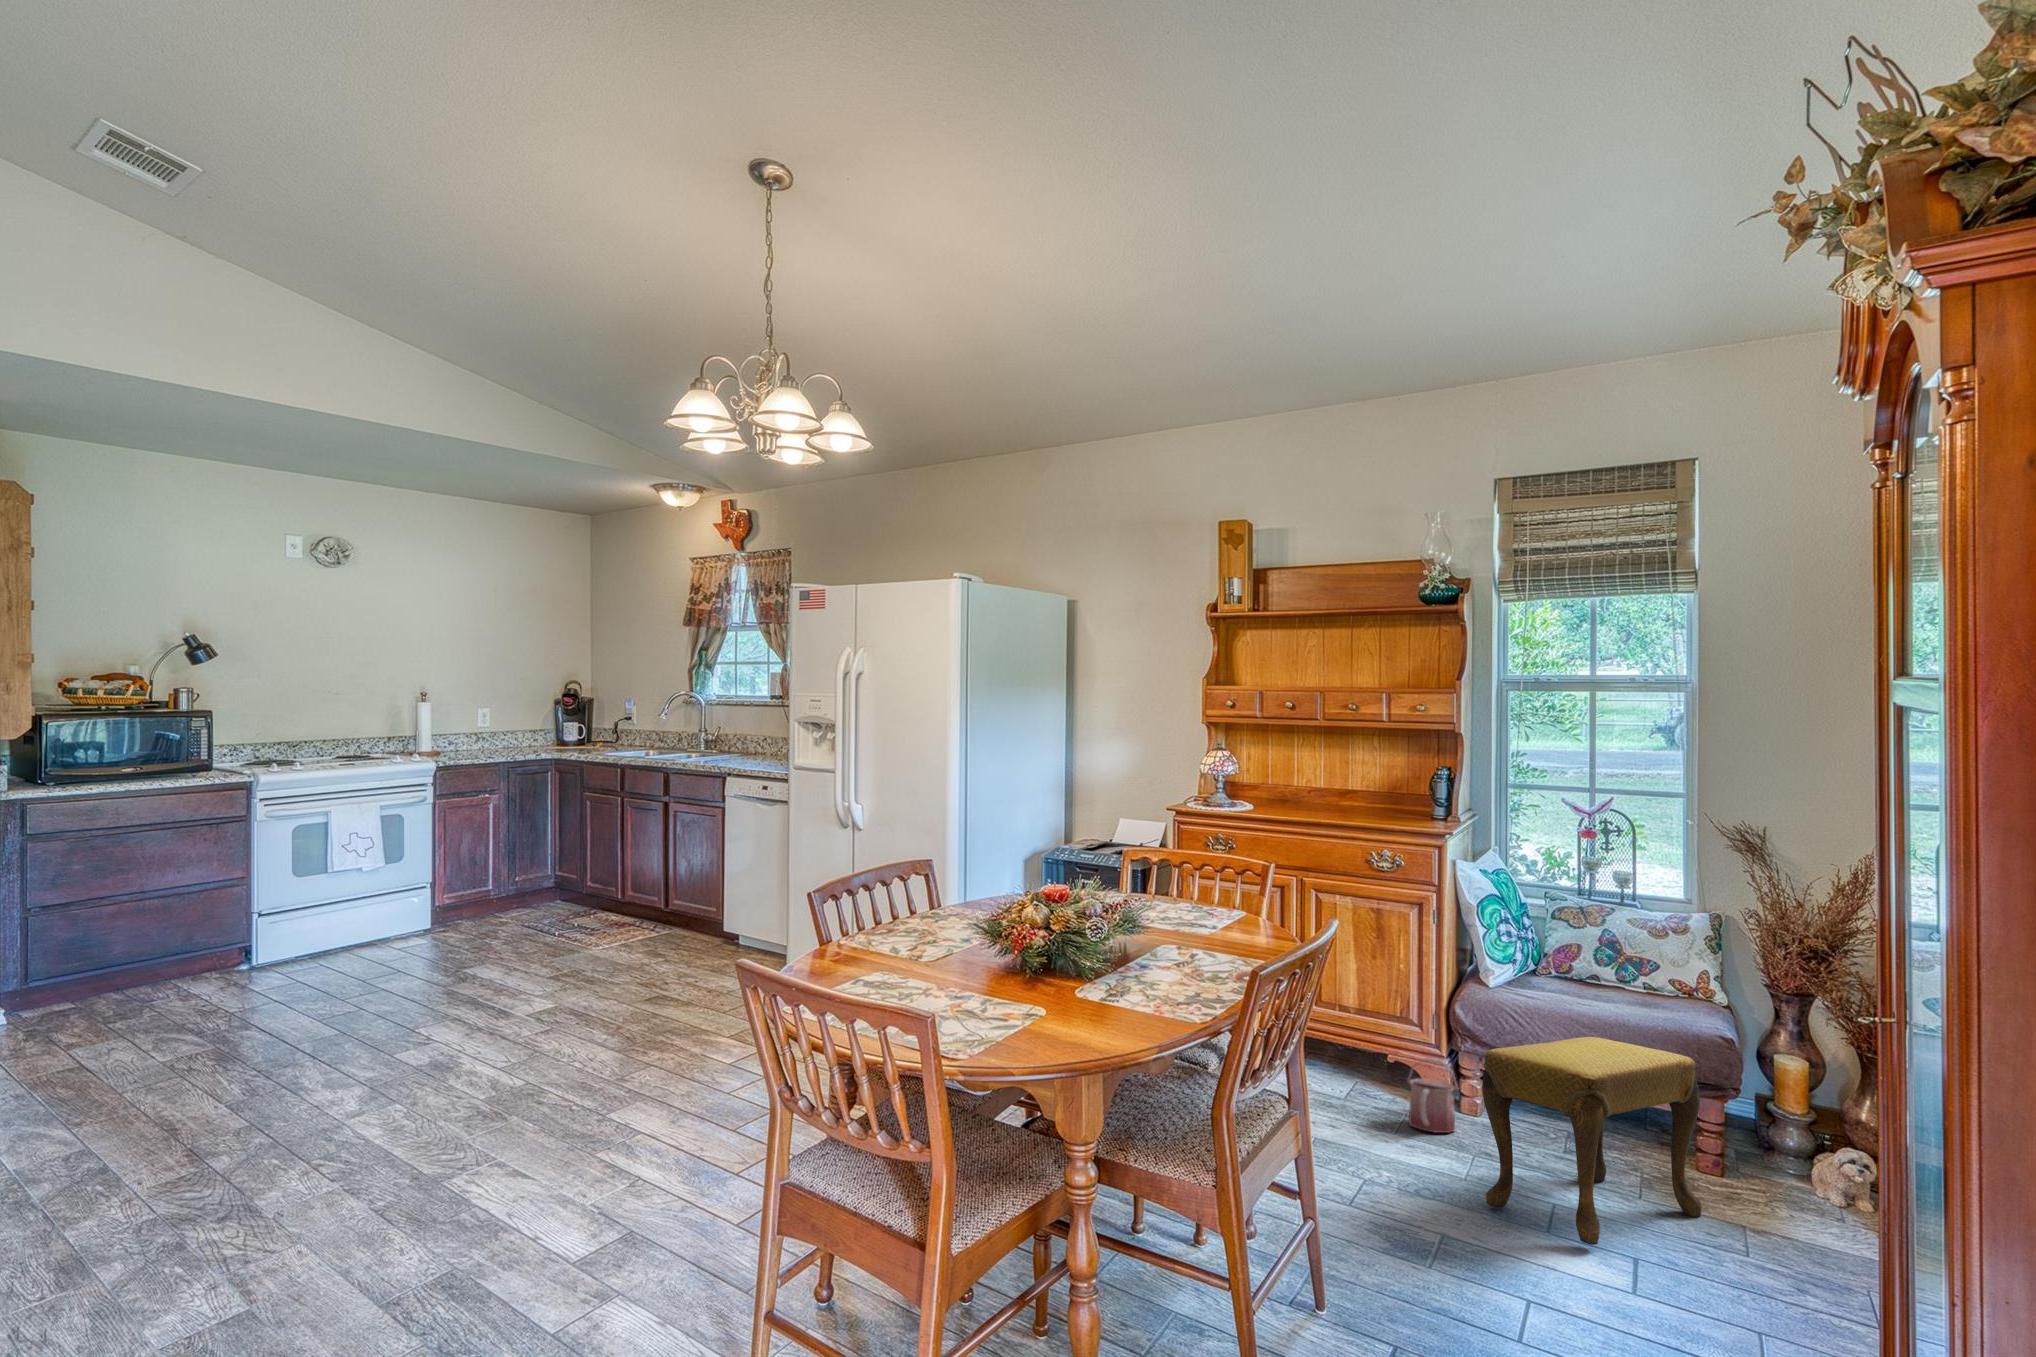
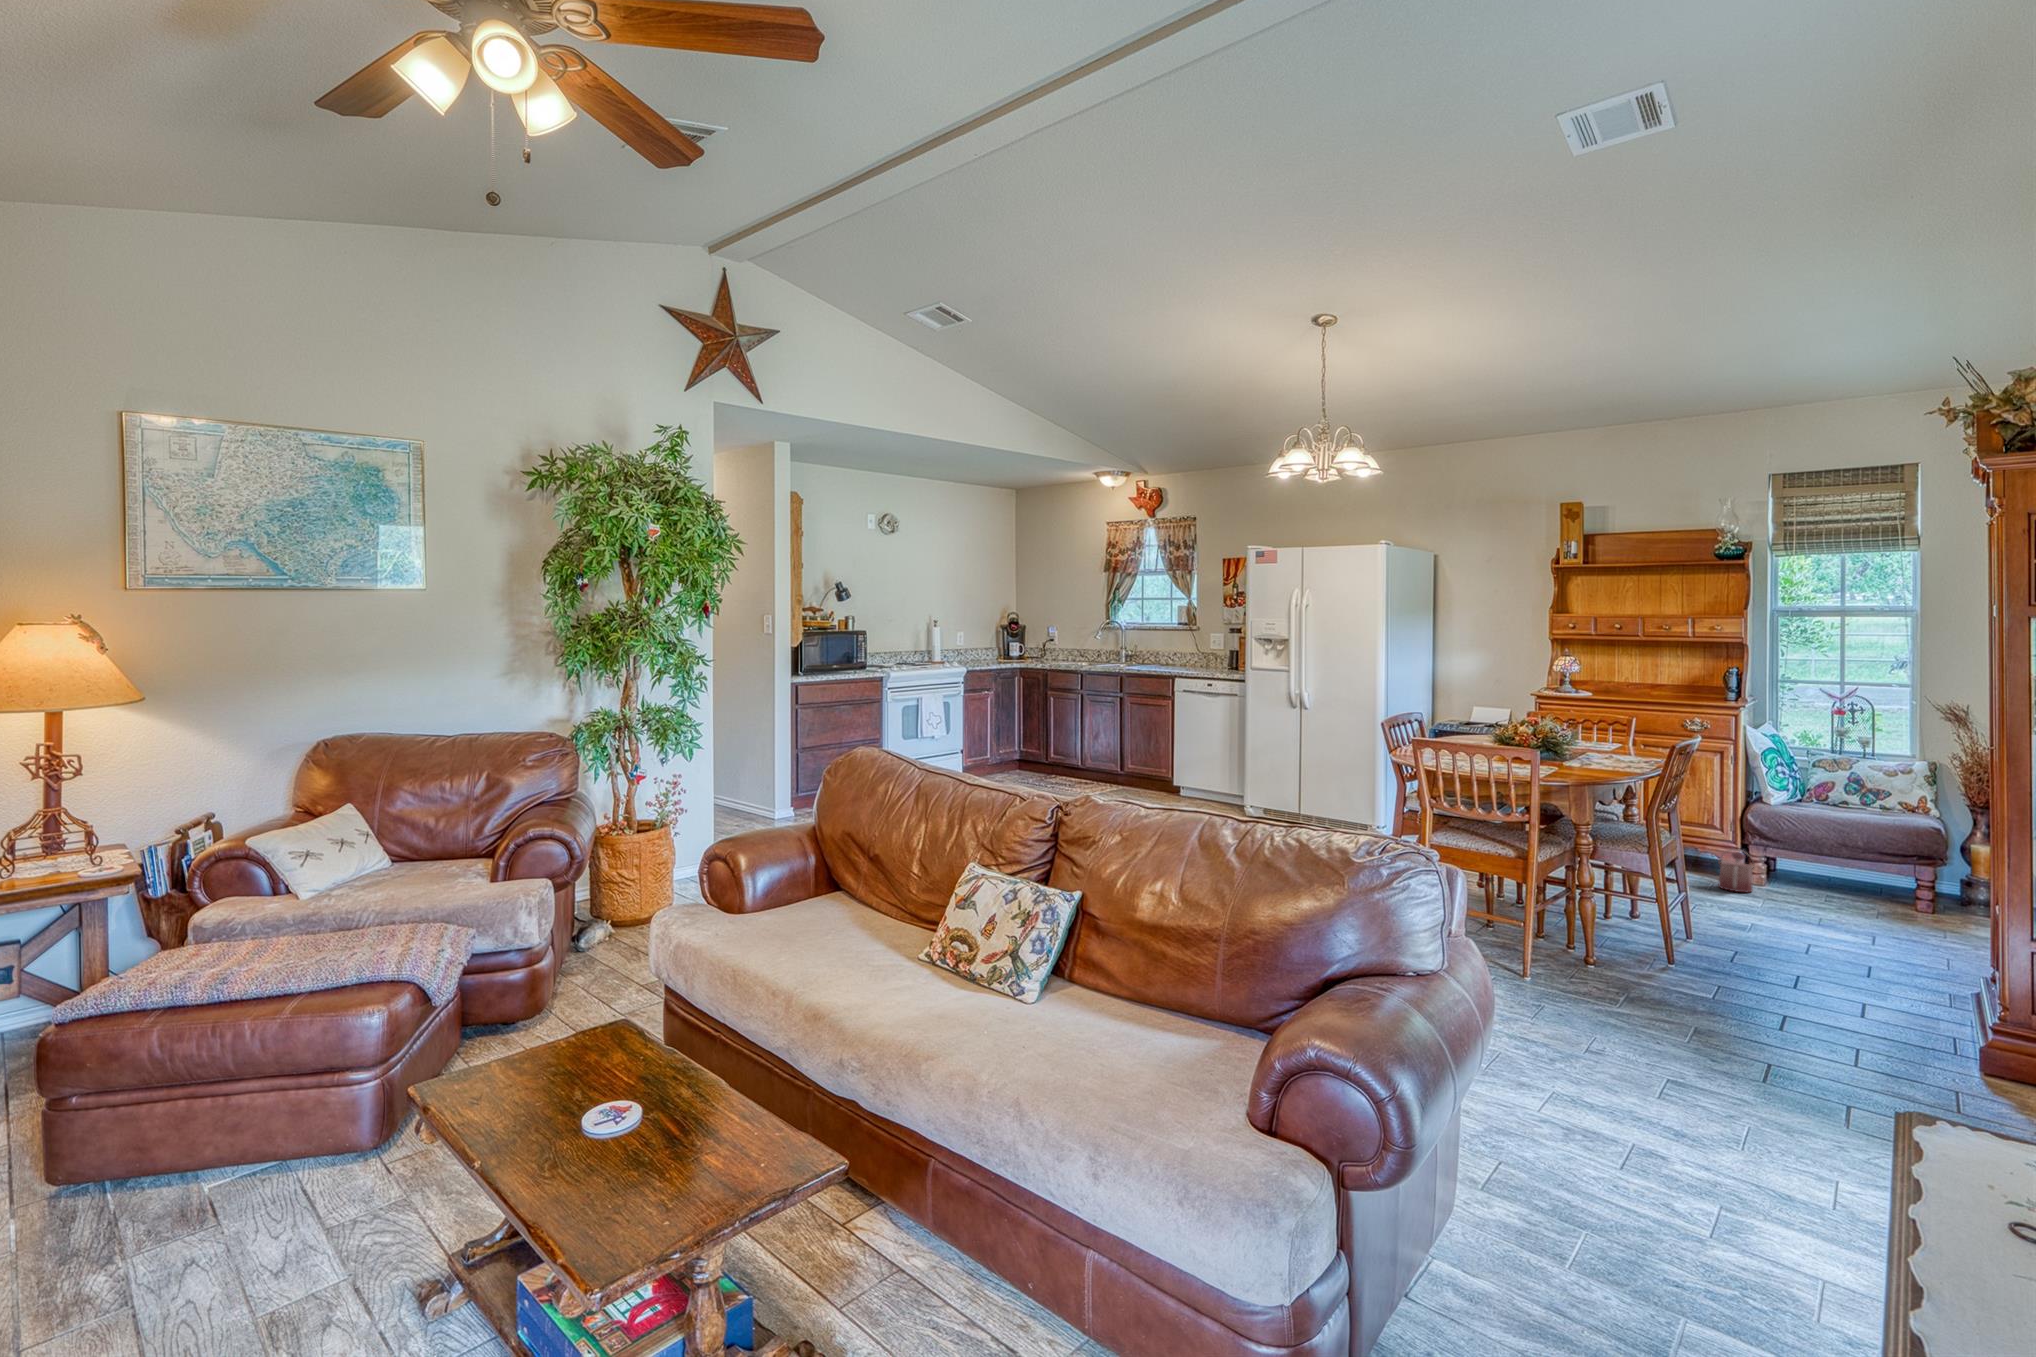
footstool: present [1482,1037,1702,1245] -> none [1800,834,1942,945]

